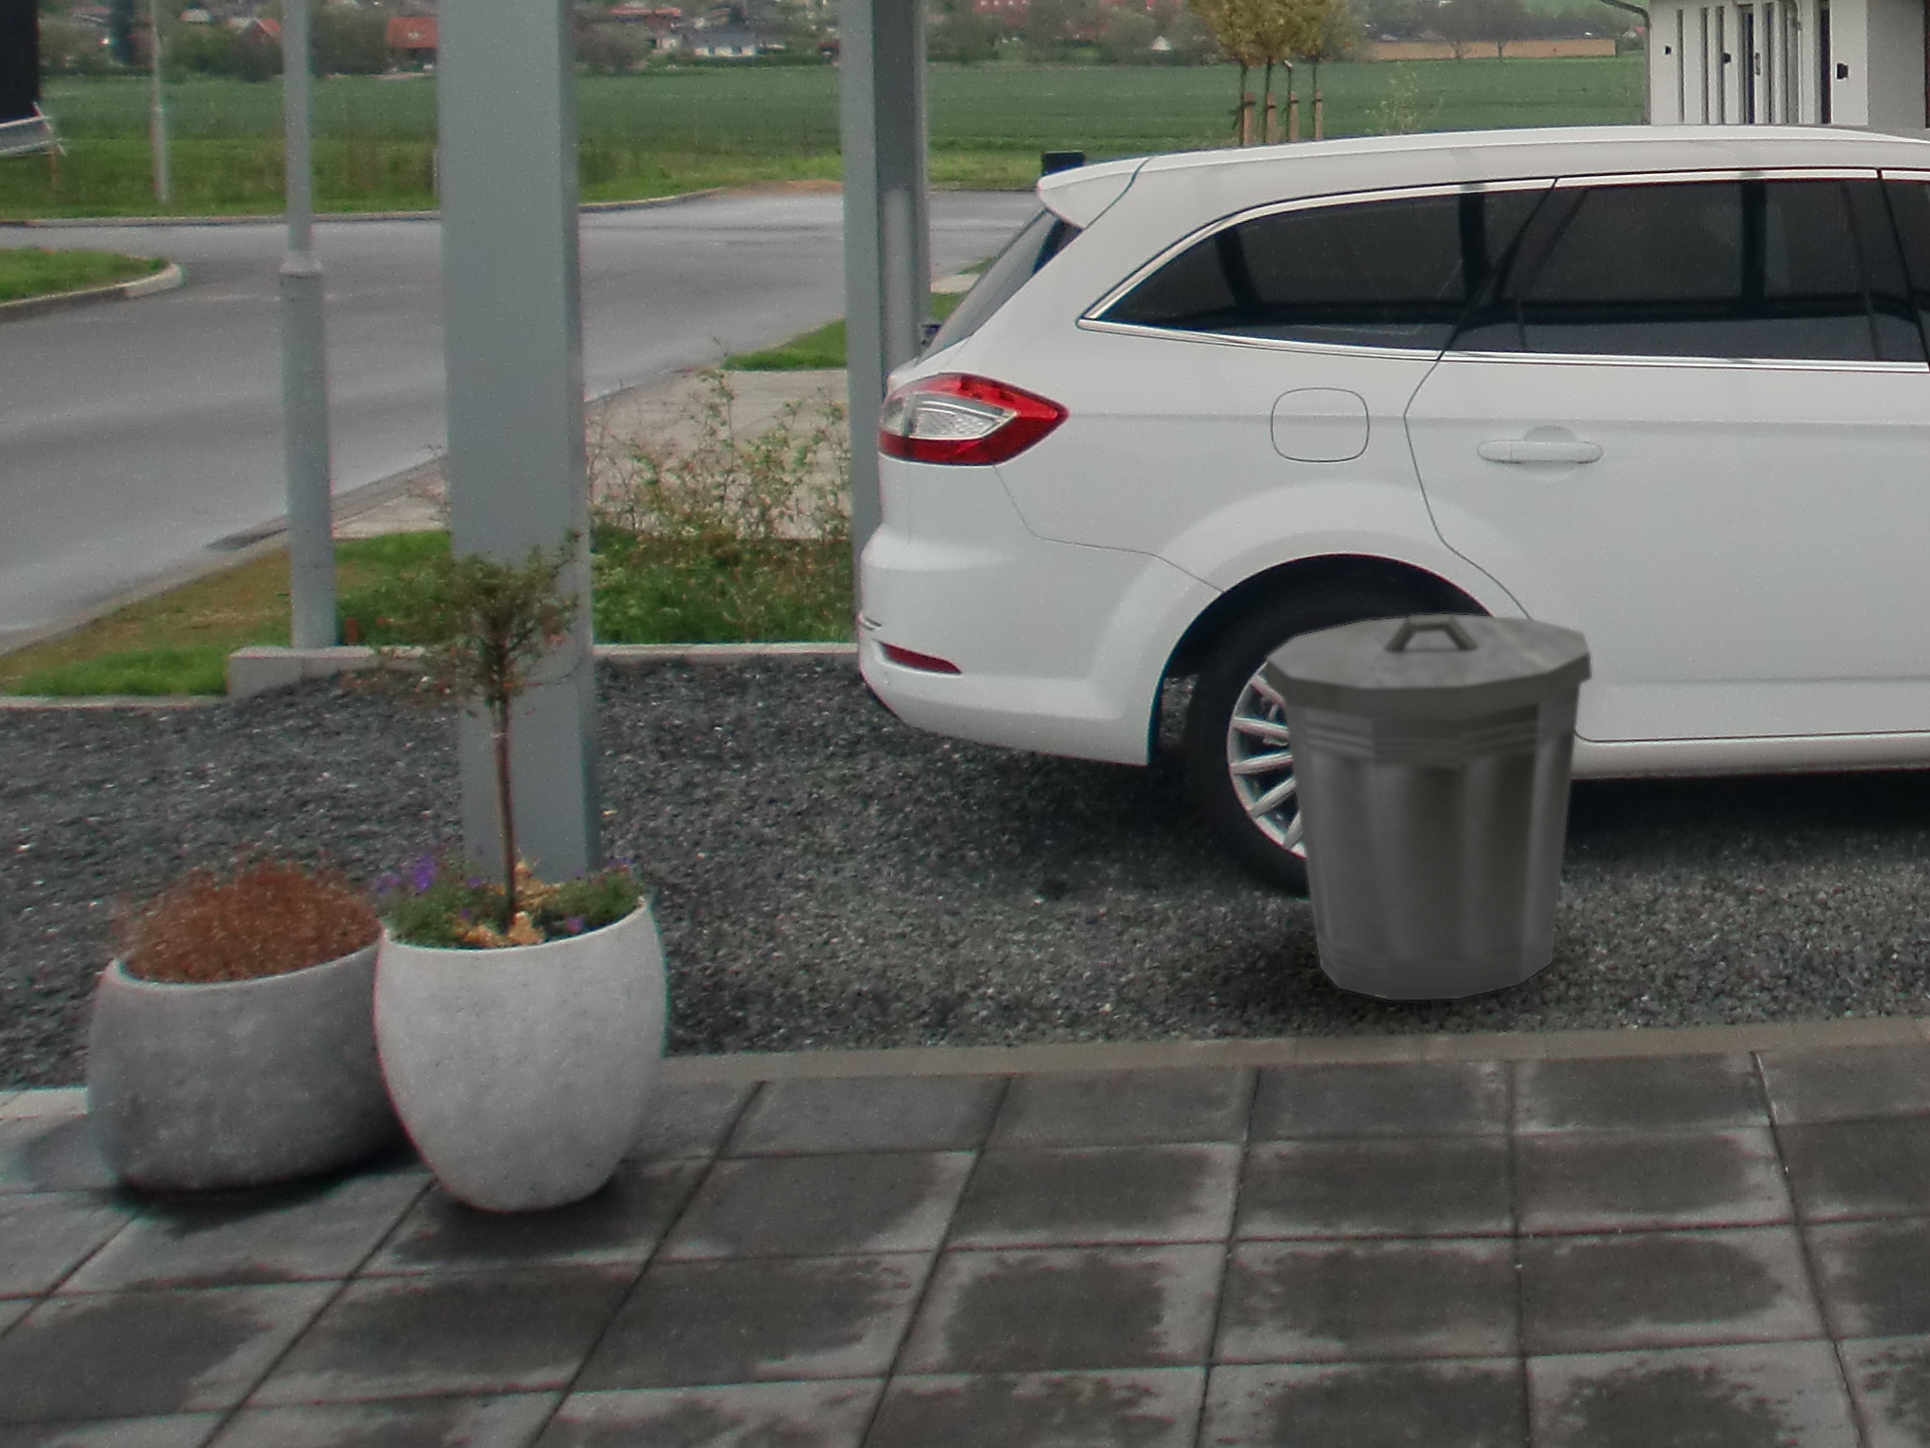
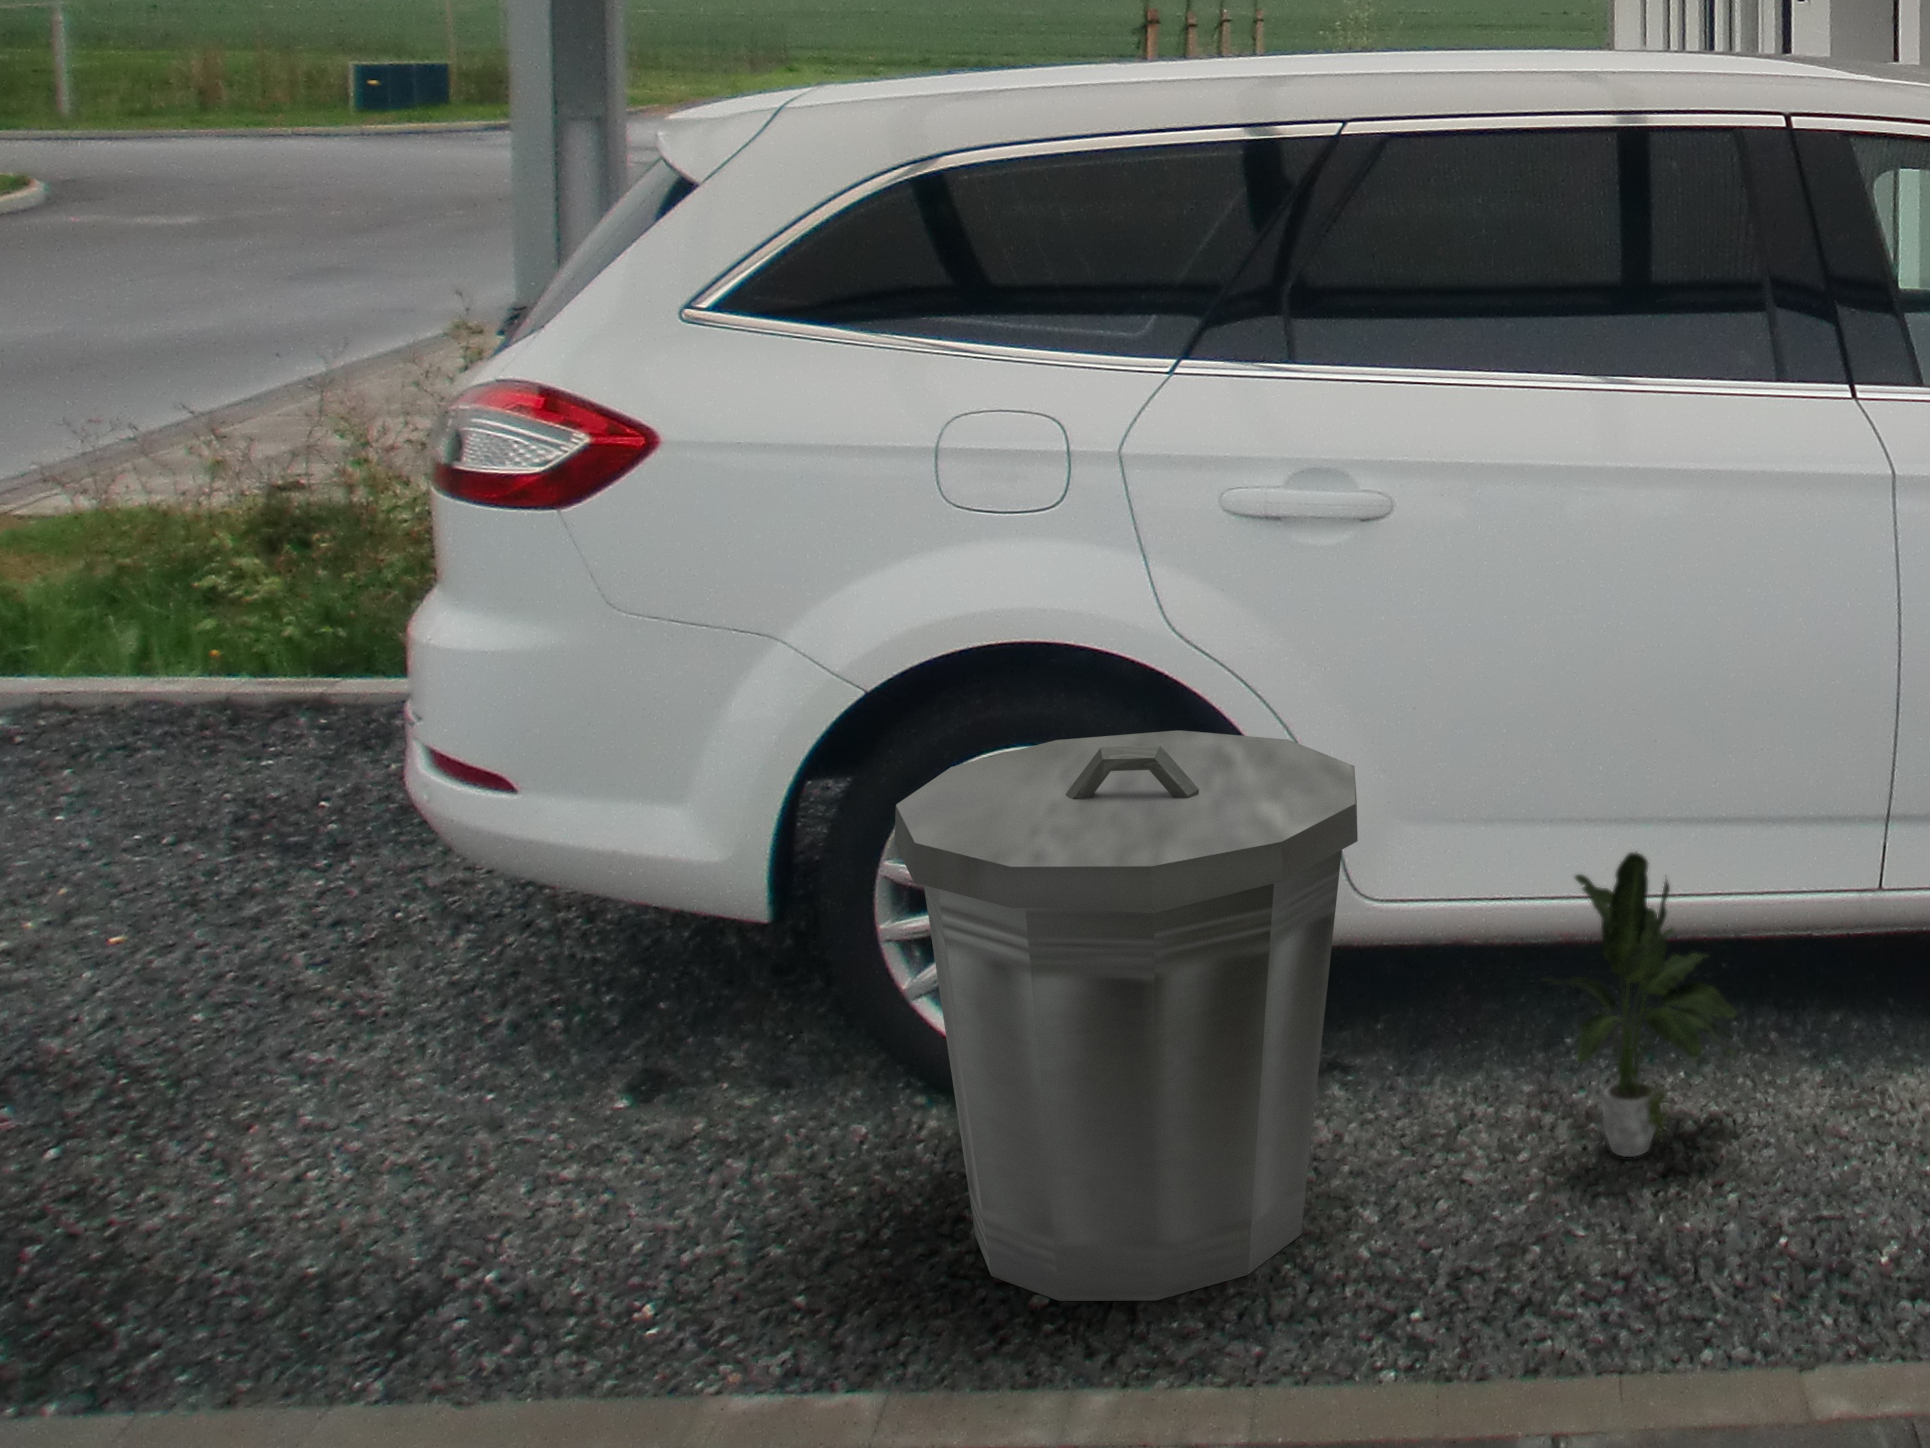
potted plant: none [1715,697,1857,918] -> present [1543,851,1736,1157]

